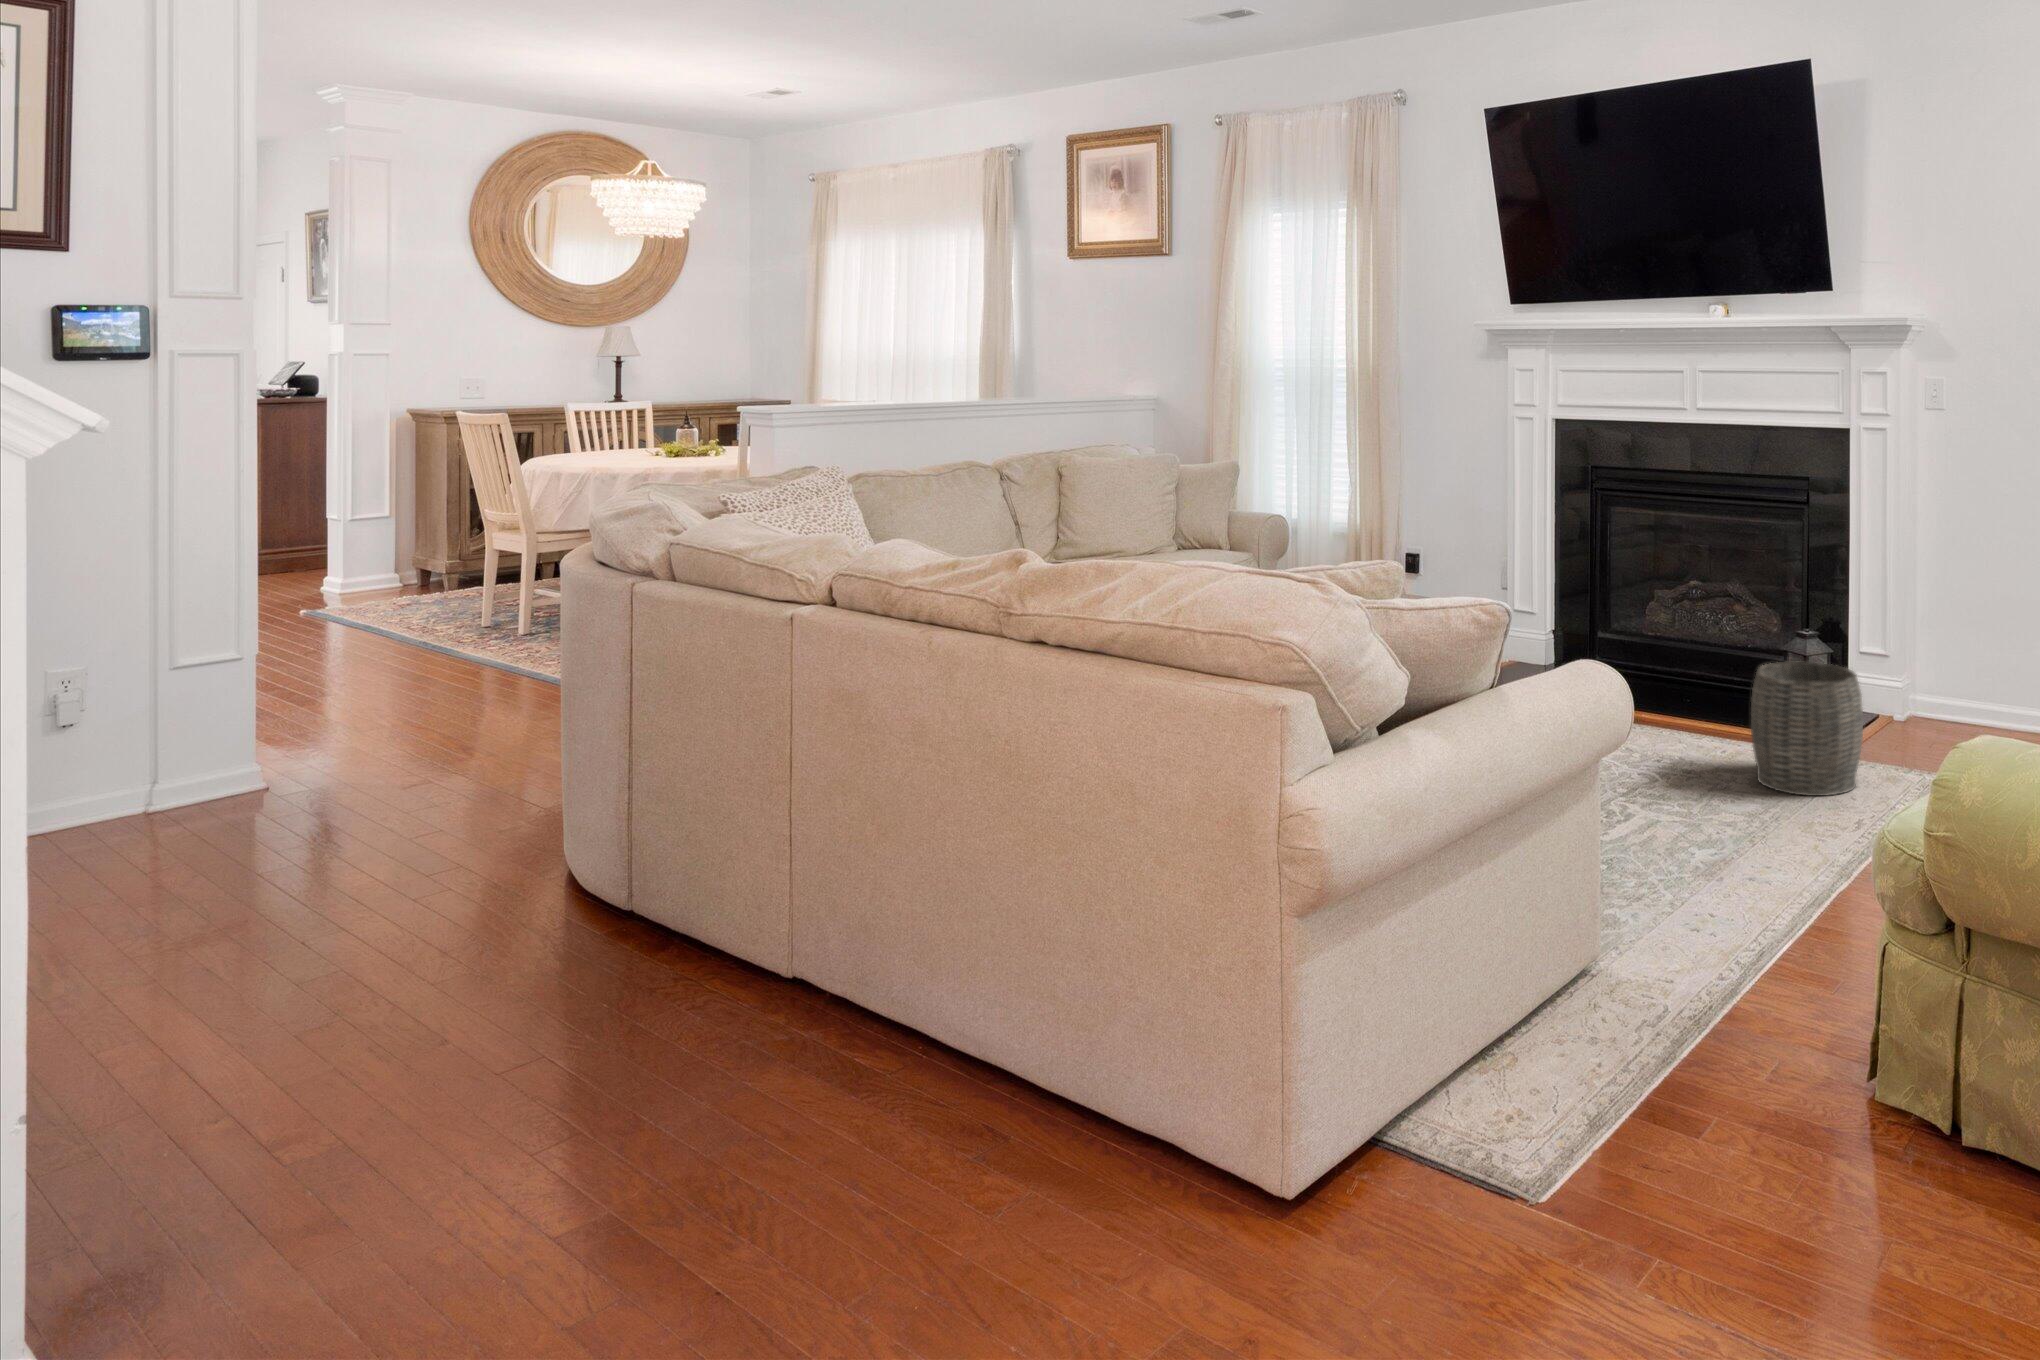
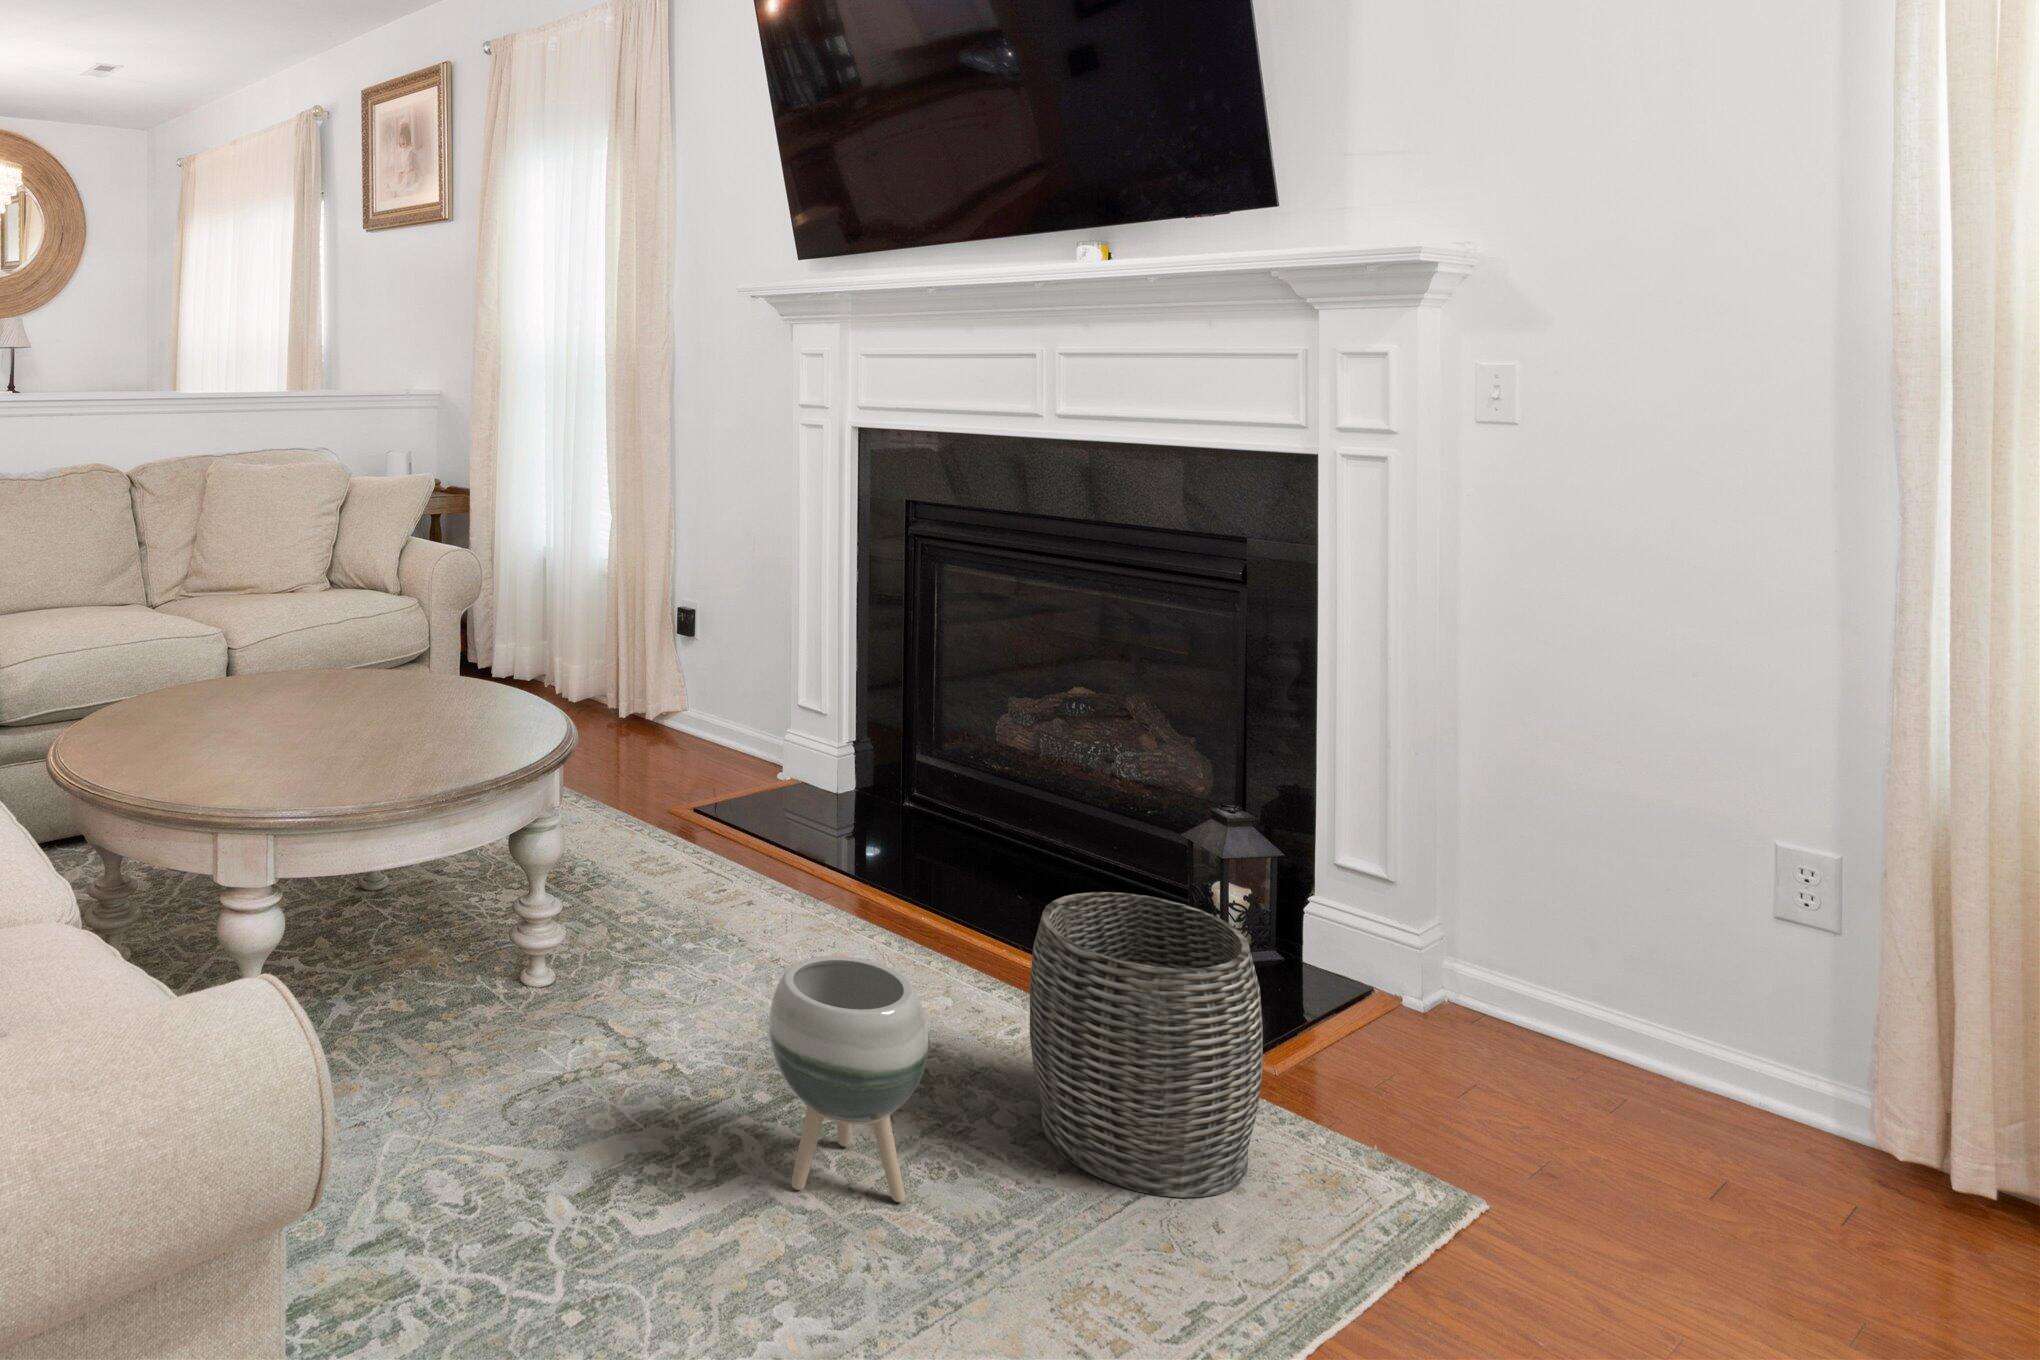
planter: none [1646,701,1728,817] -> present [769,956,928,1202]

